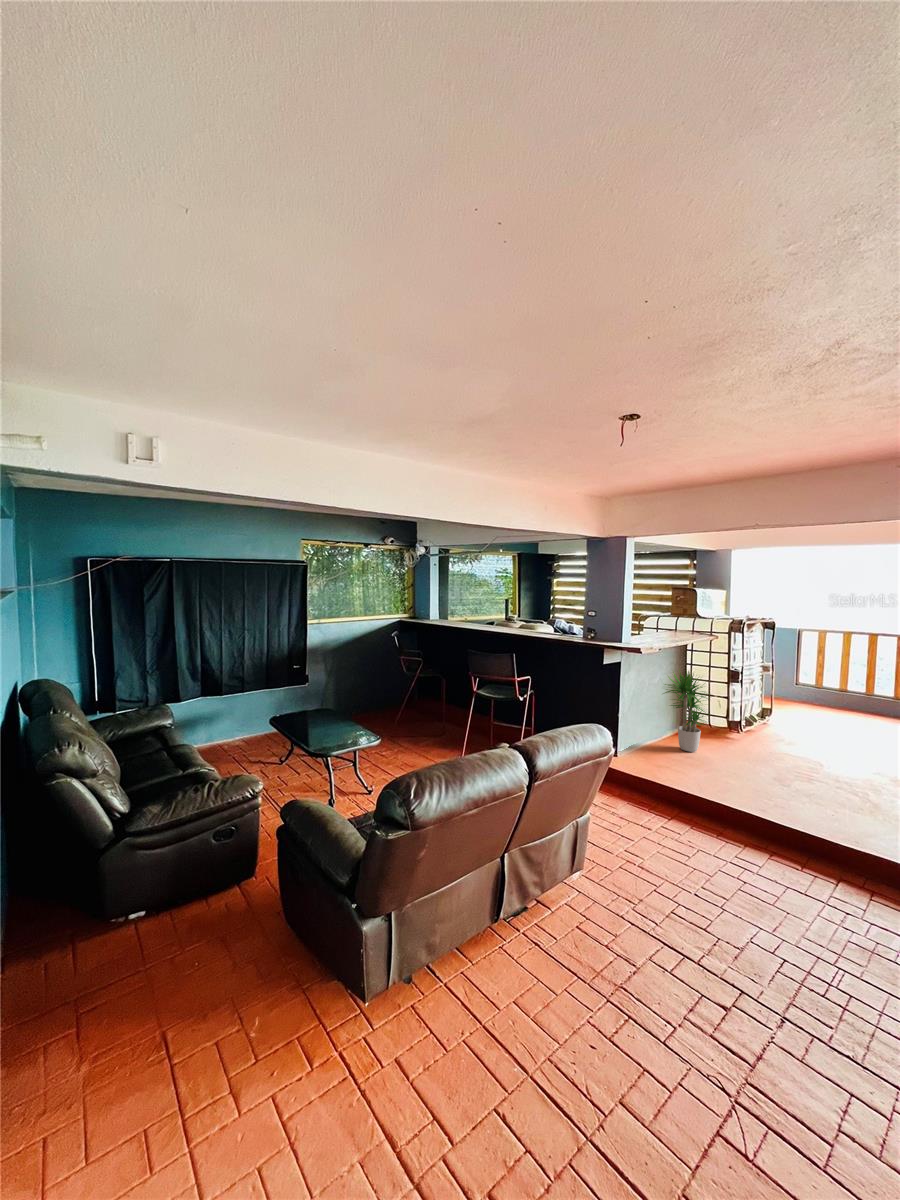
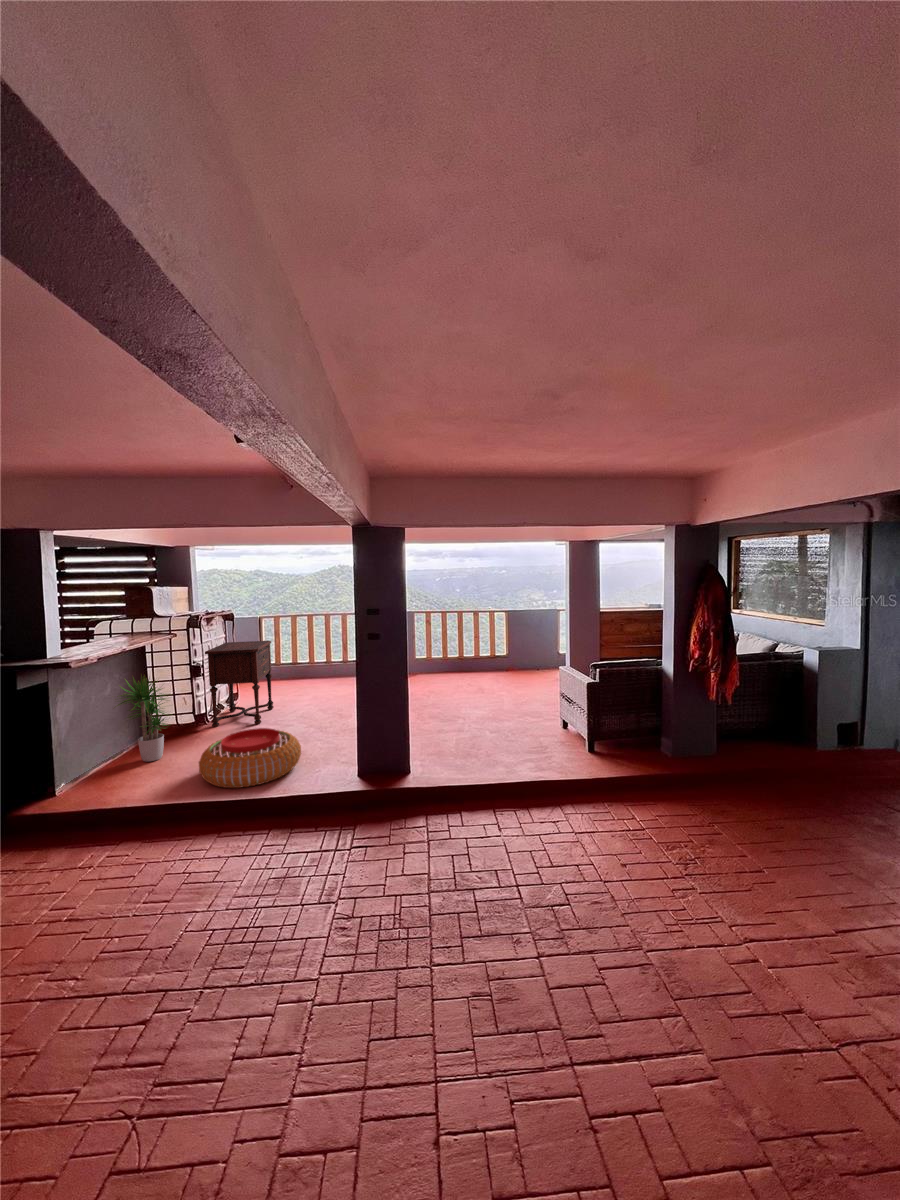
side table: none [744,653,823,751] -> present [205,641,274,727]
pouf: none [738,752,867,822] -> present [199,728,301,788]

